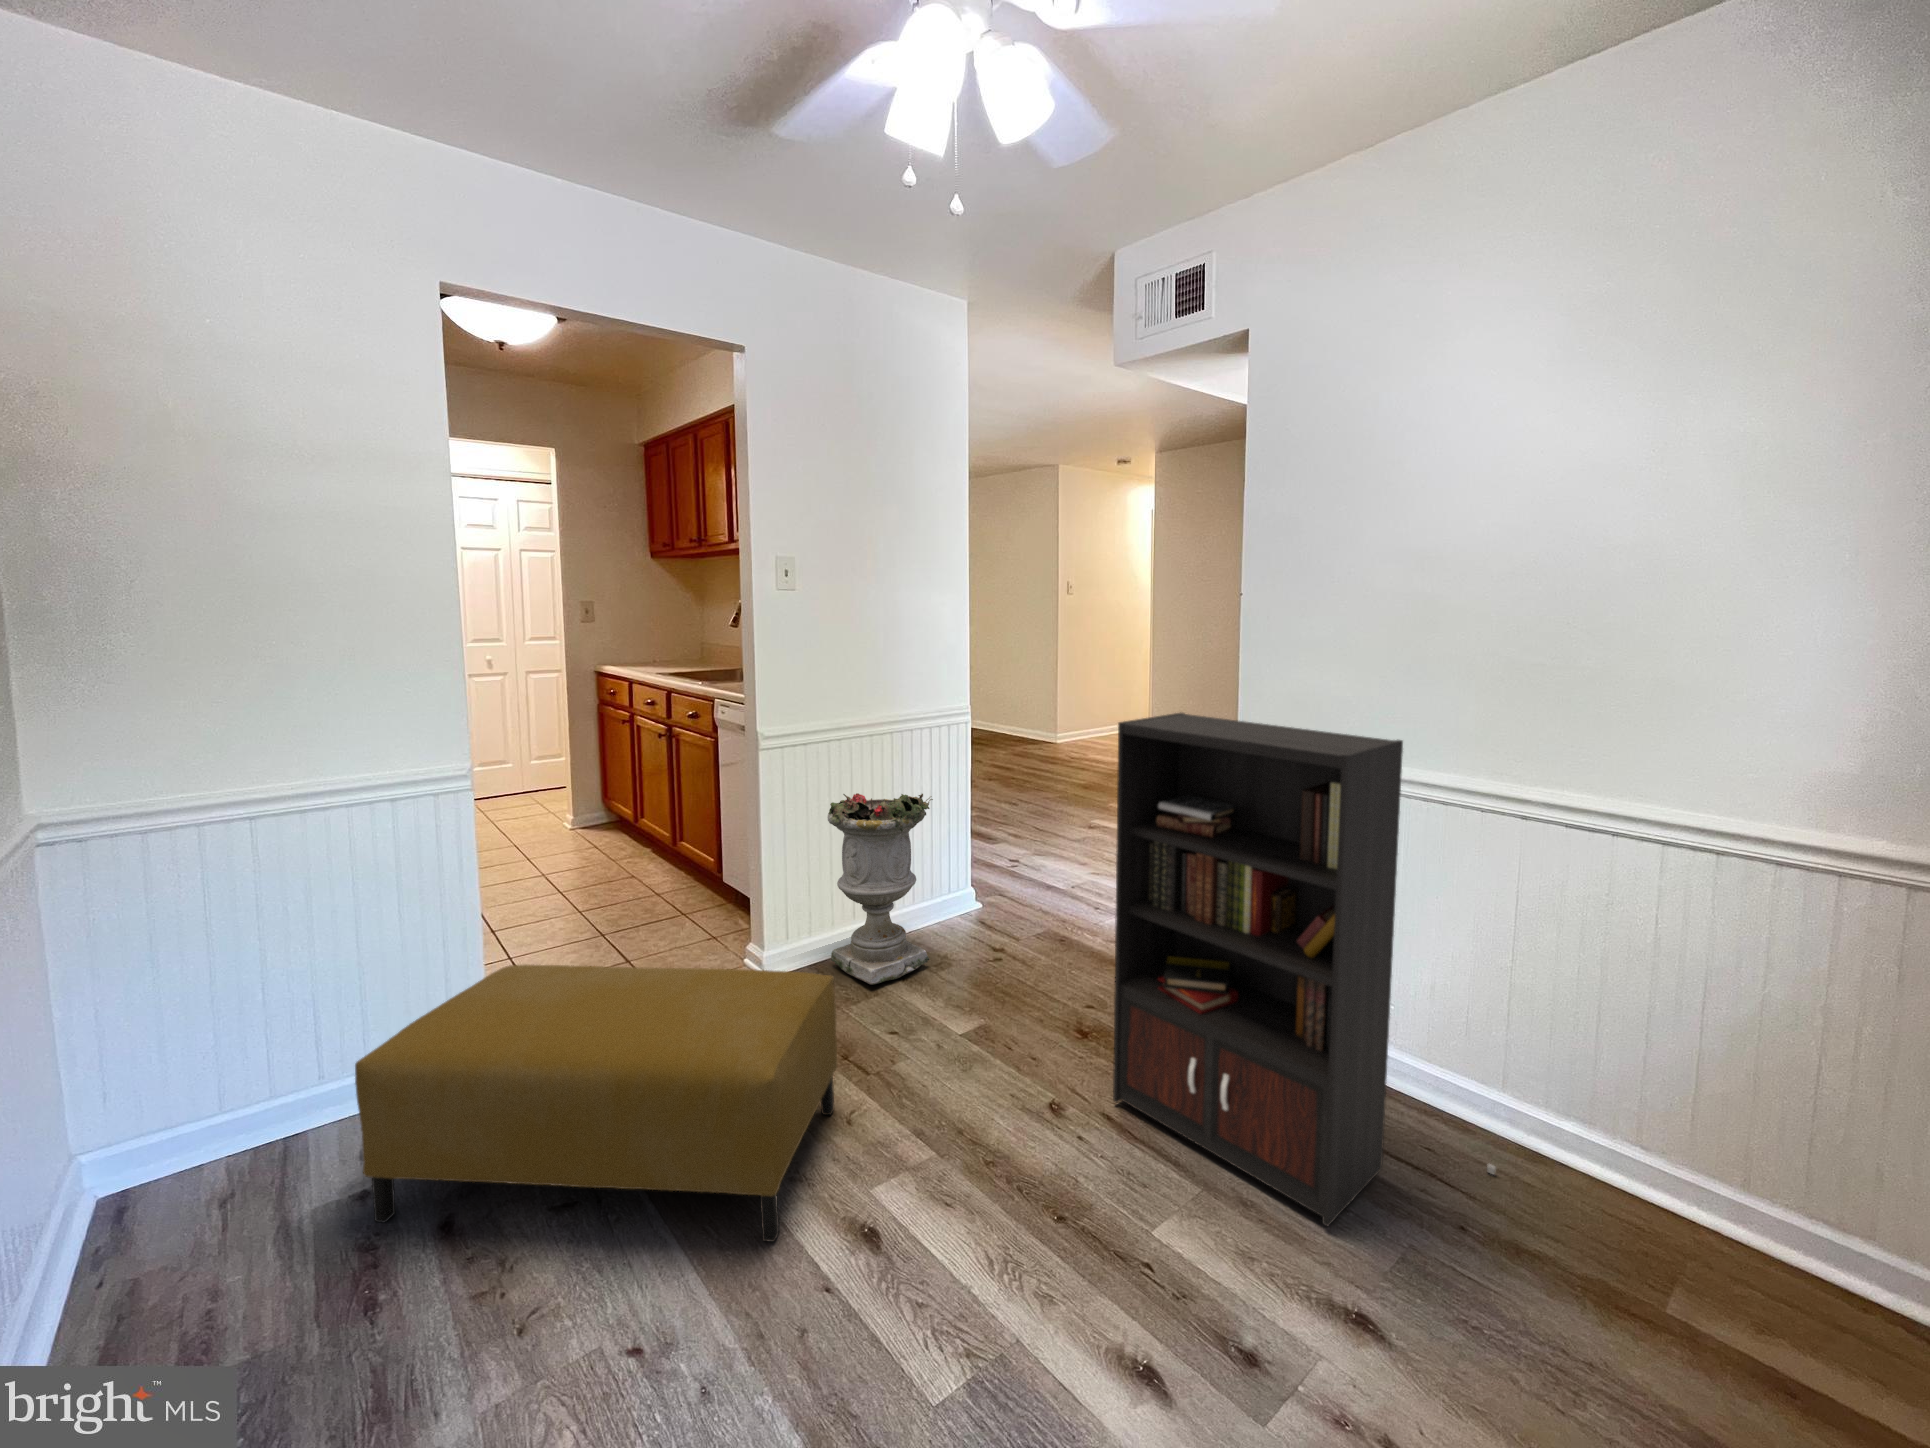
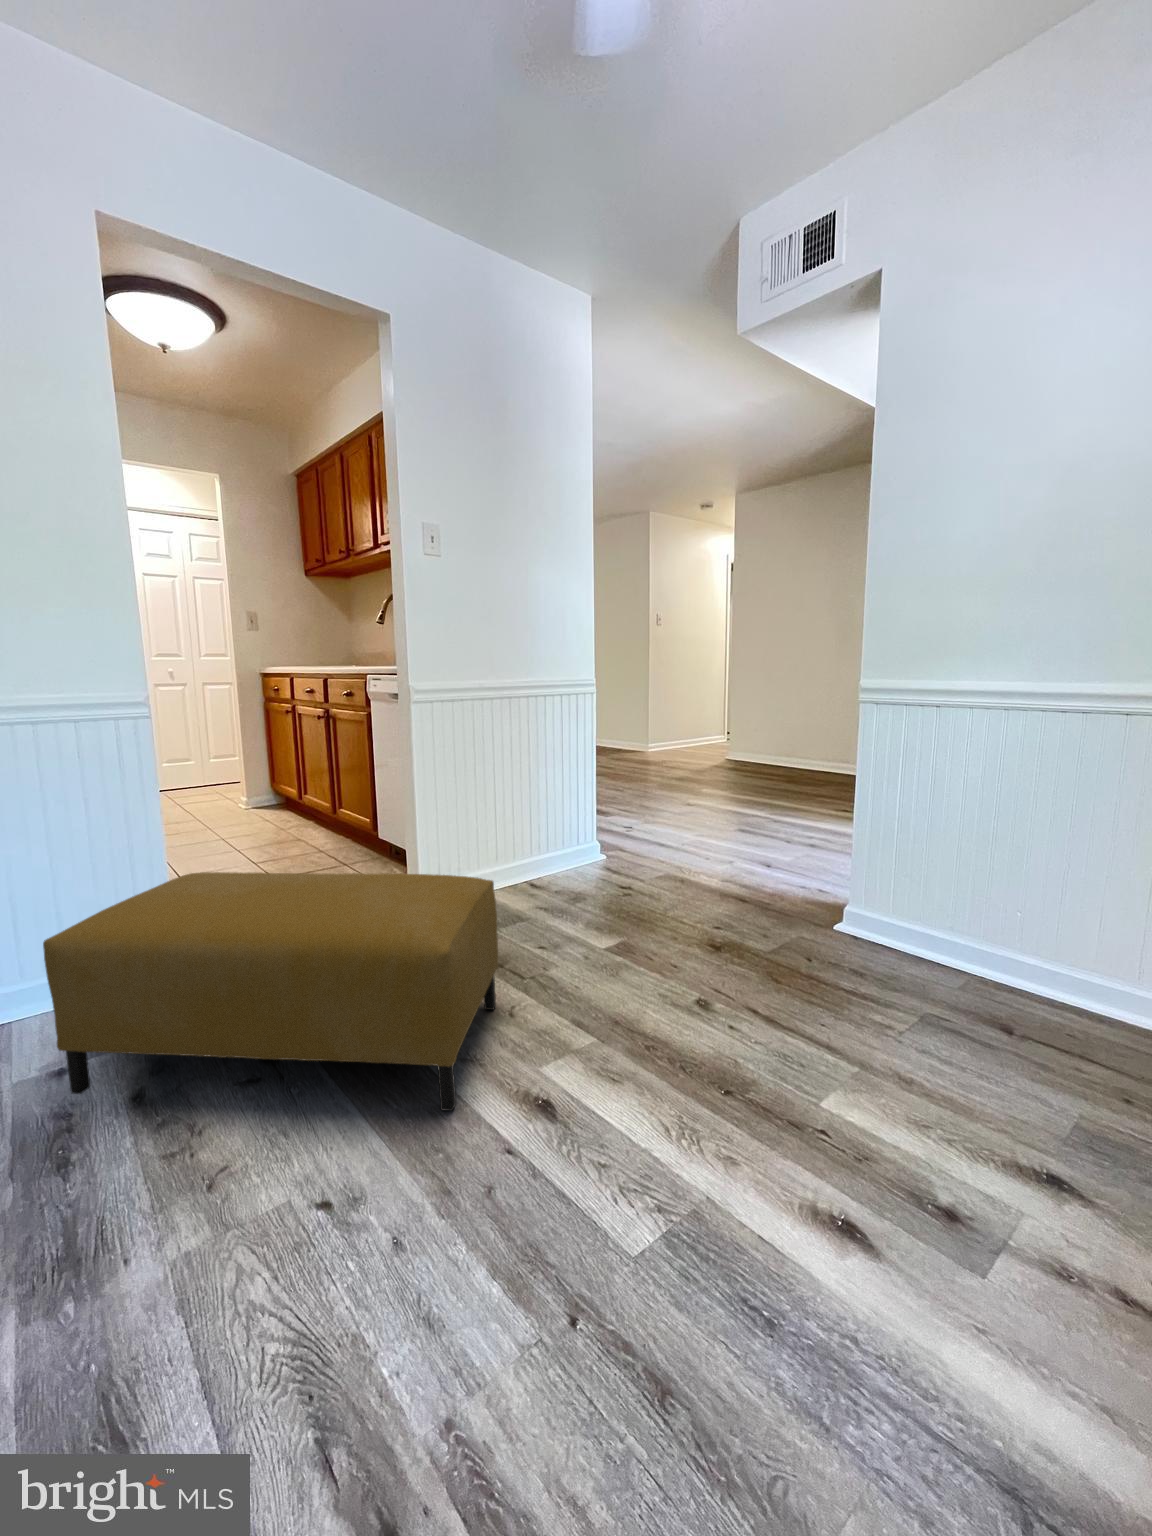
bookcase: present [1113,712,1495,1226] -> none [758,615,1147,1100]
planter: present [827,793,933,985] -> none [474,740,568,913]

